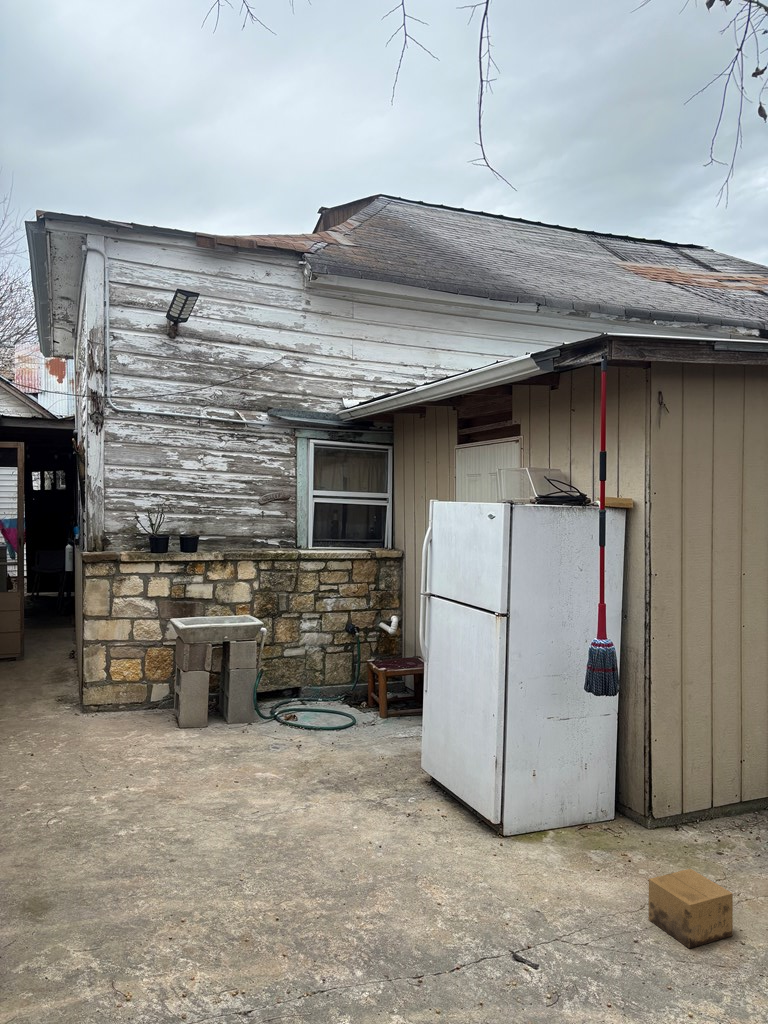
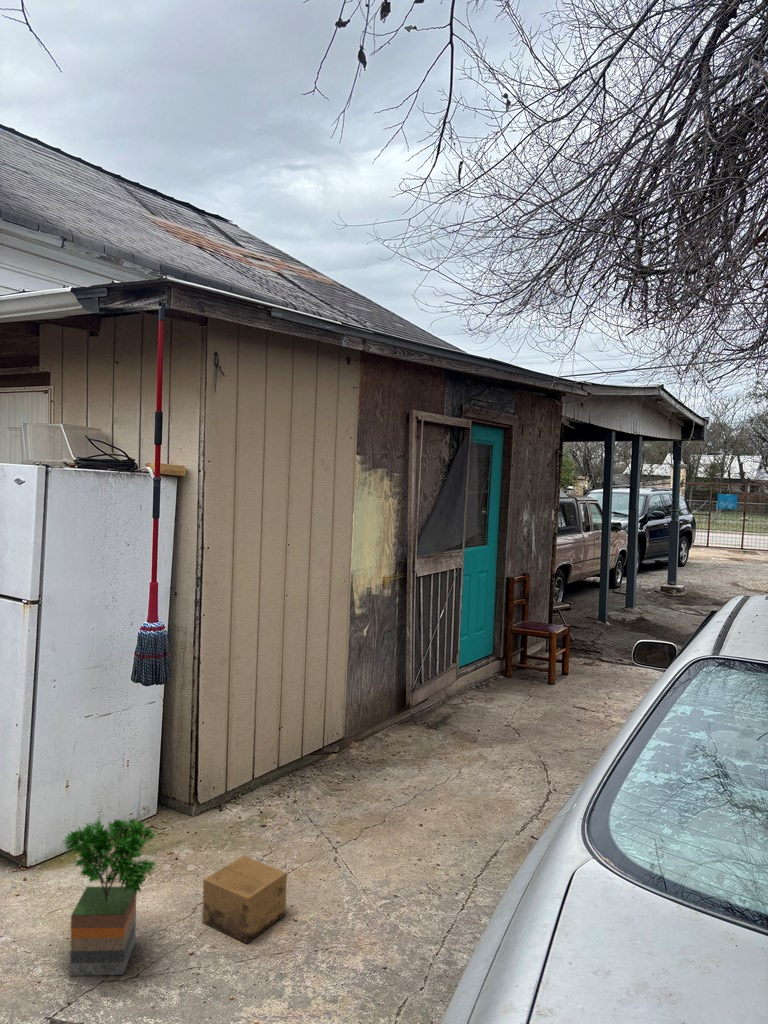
potted tree: none [524,800,603,940] -> present [63,818,155,976]

